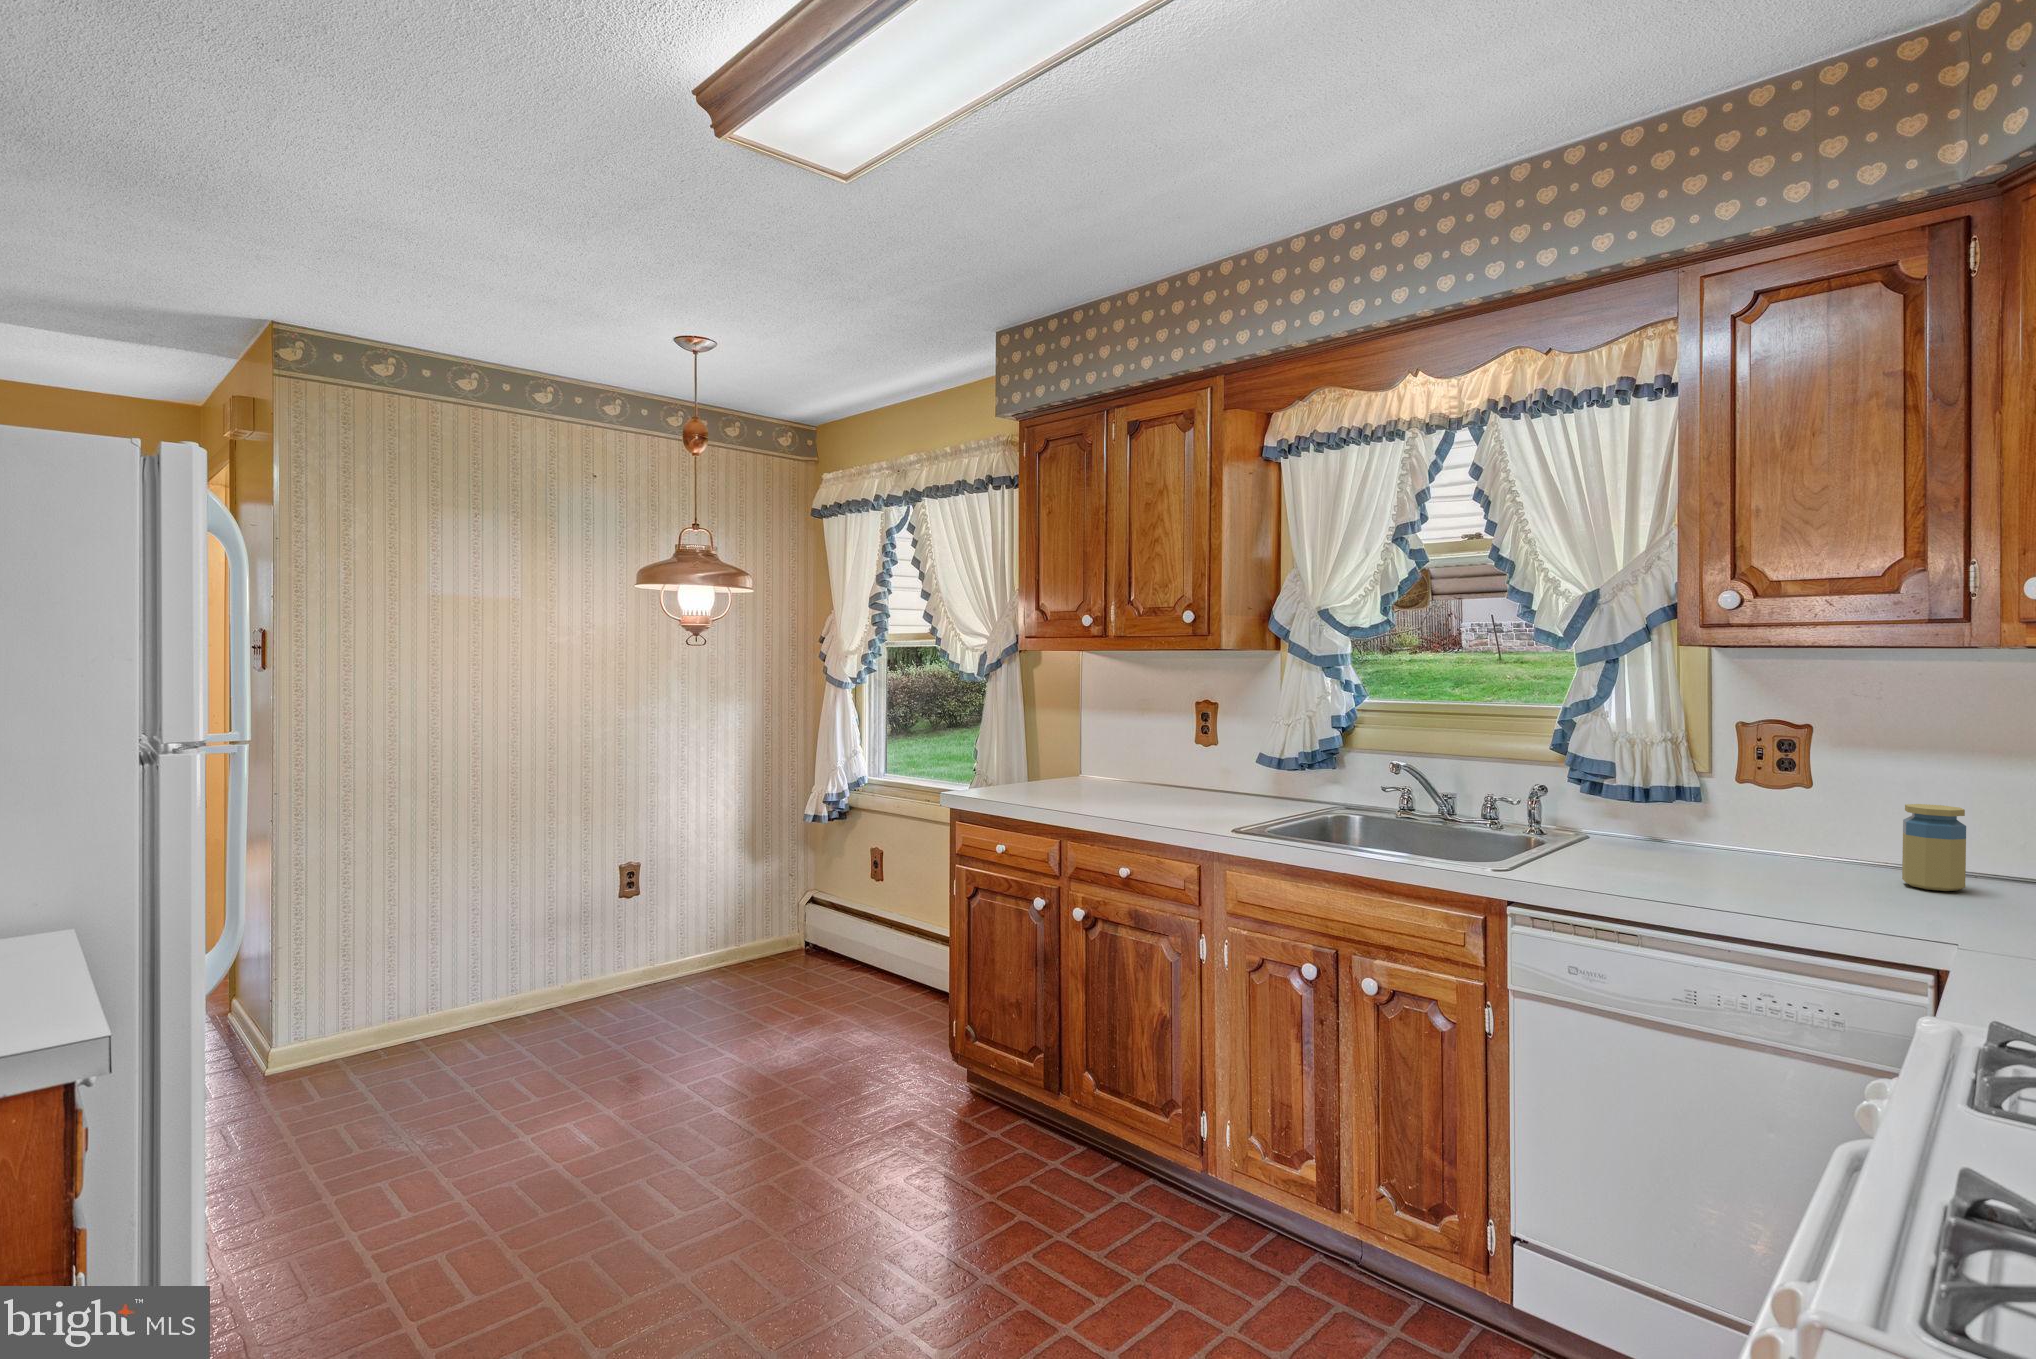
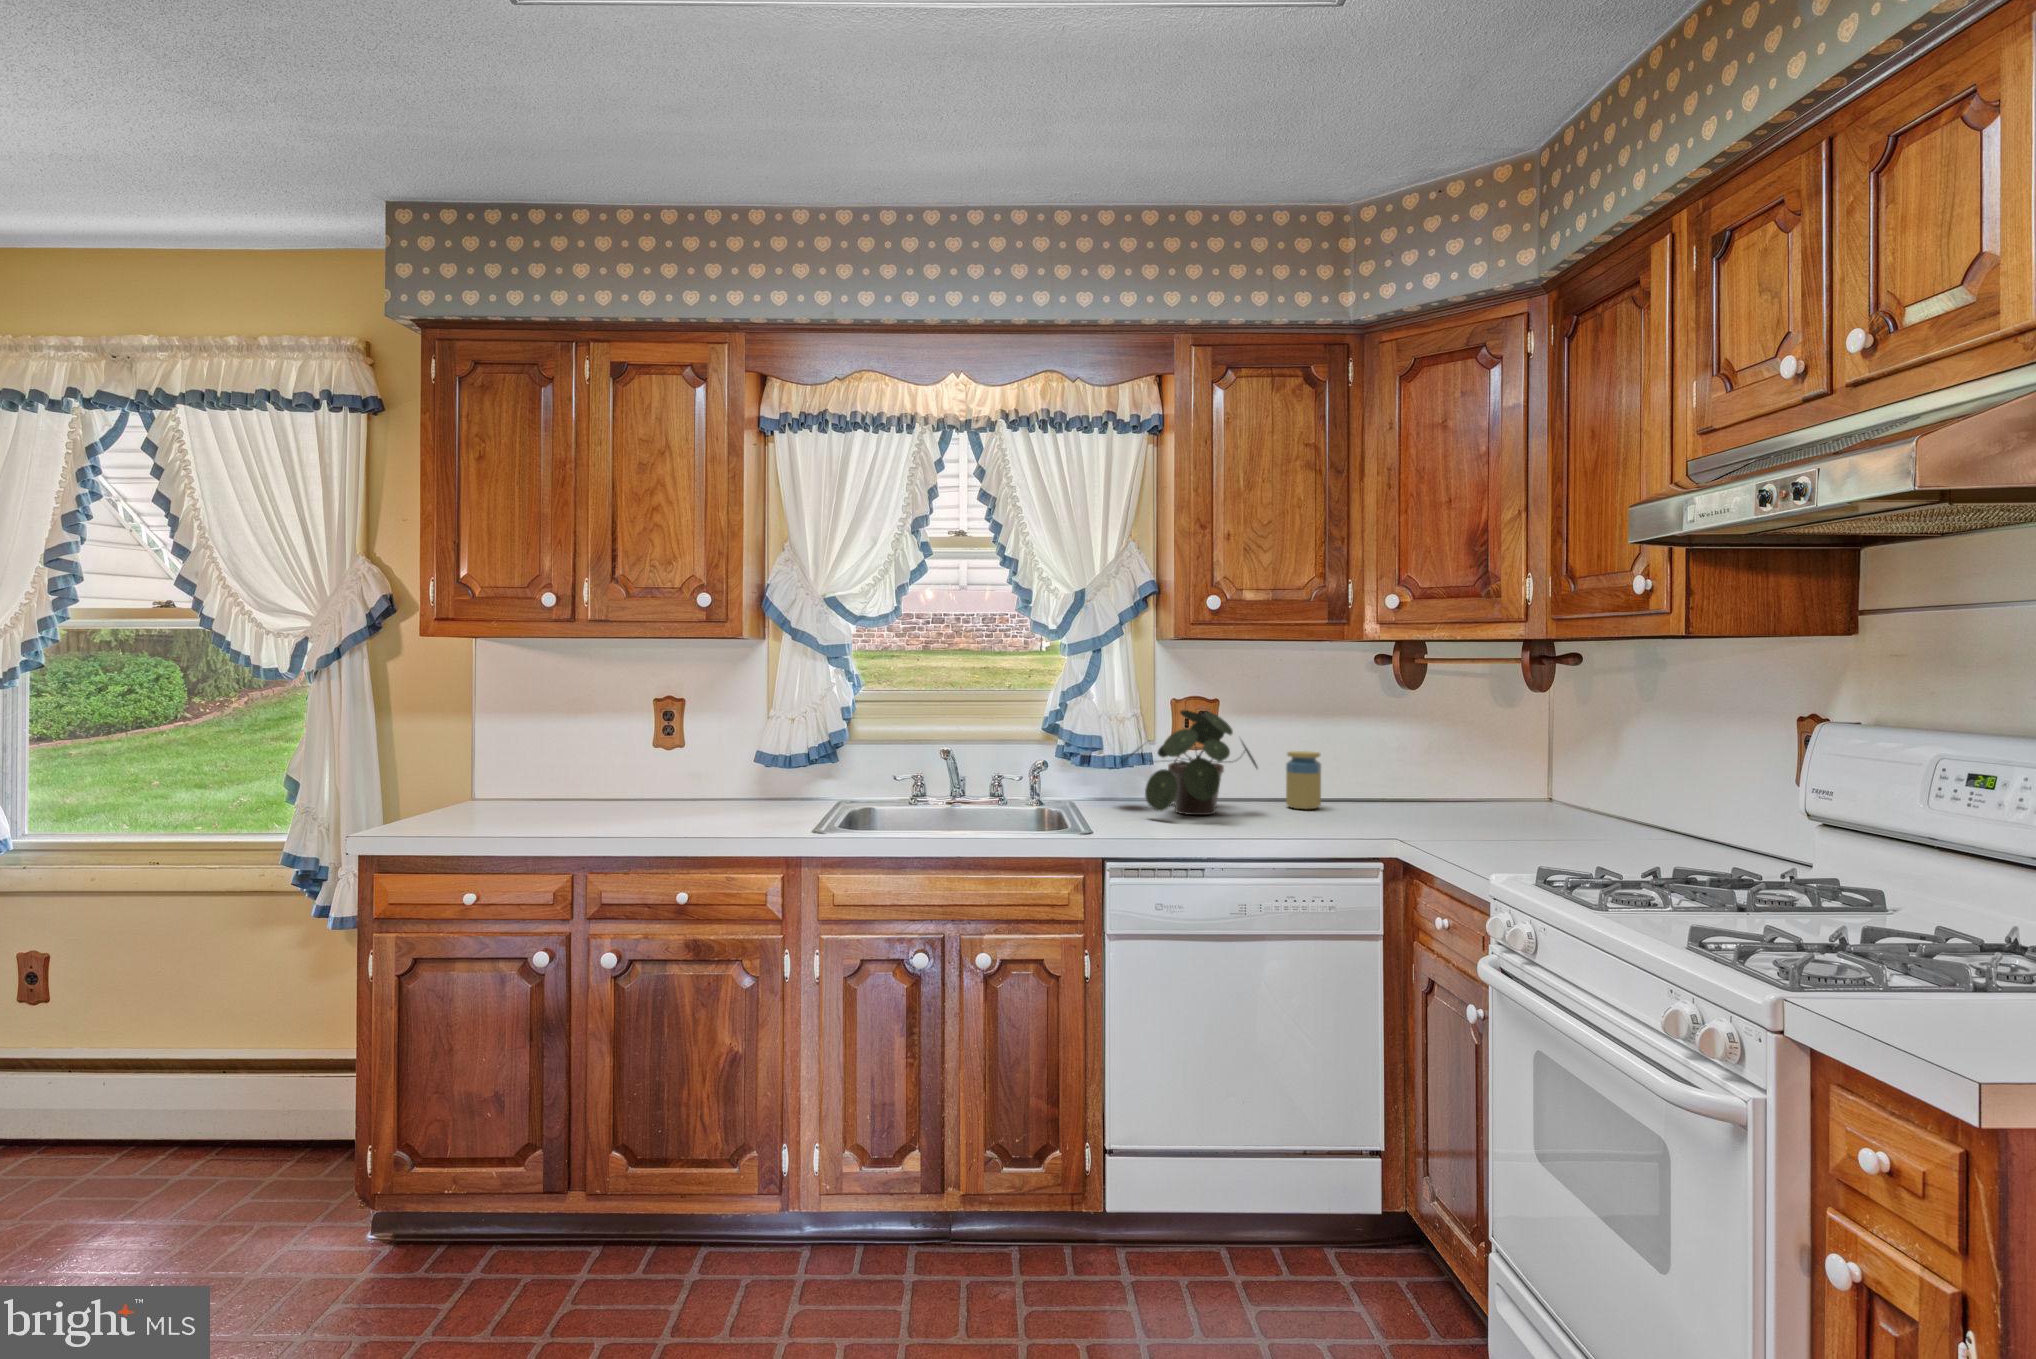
potted plant: none [1618,737,1823,875] -> present [1121,710,1258,815]

